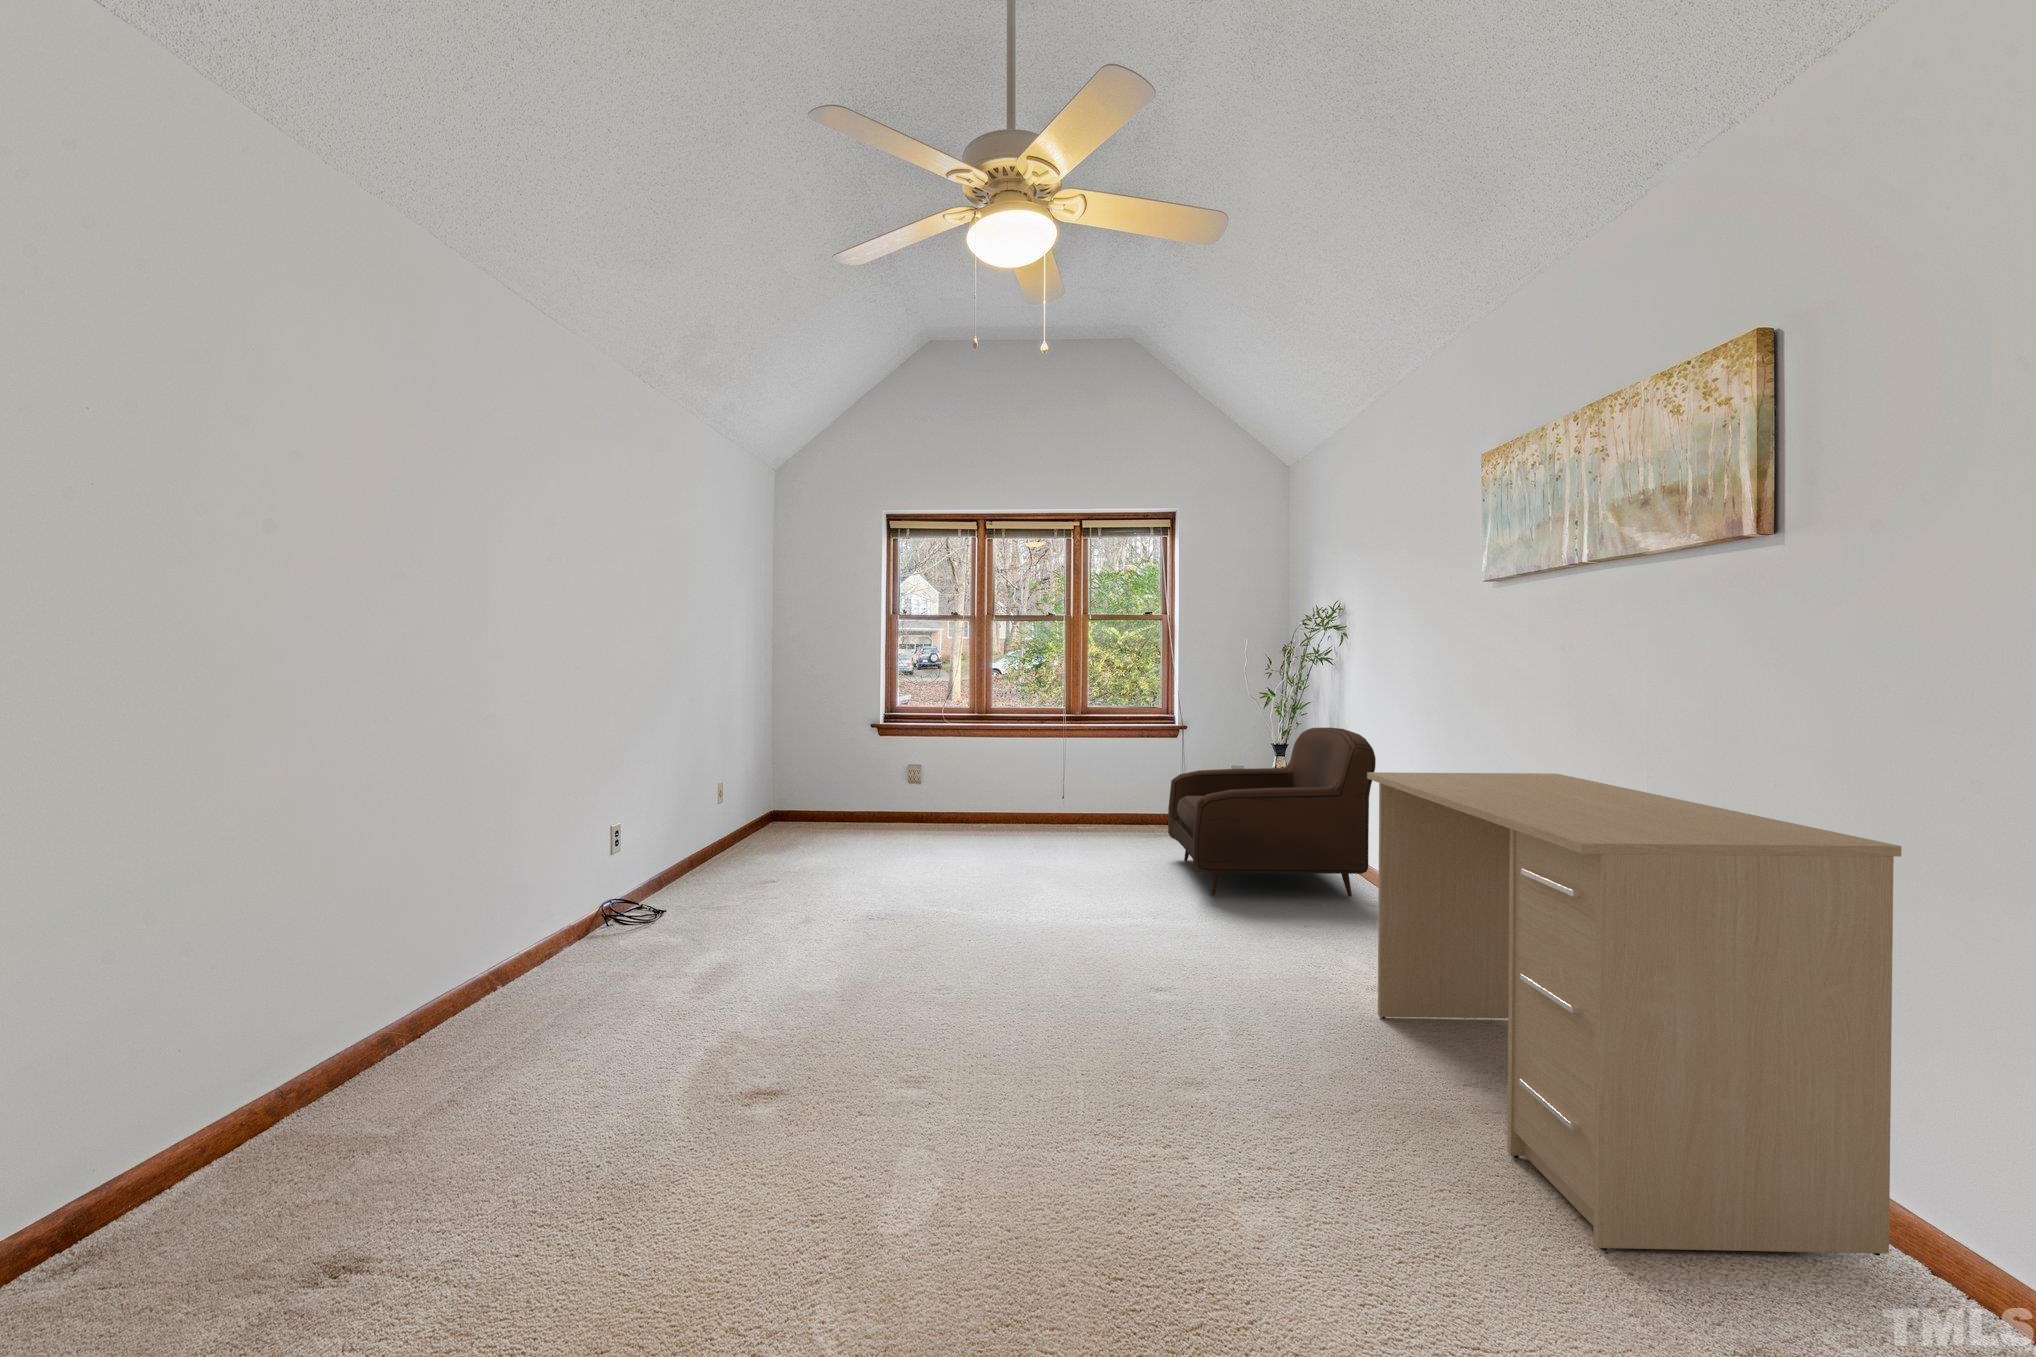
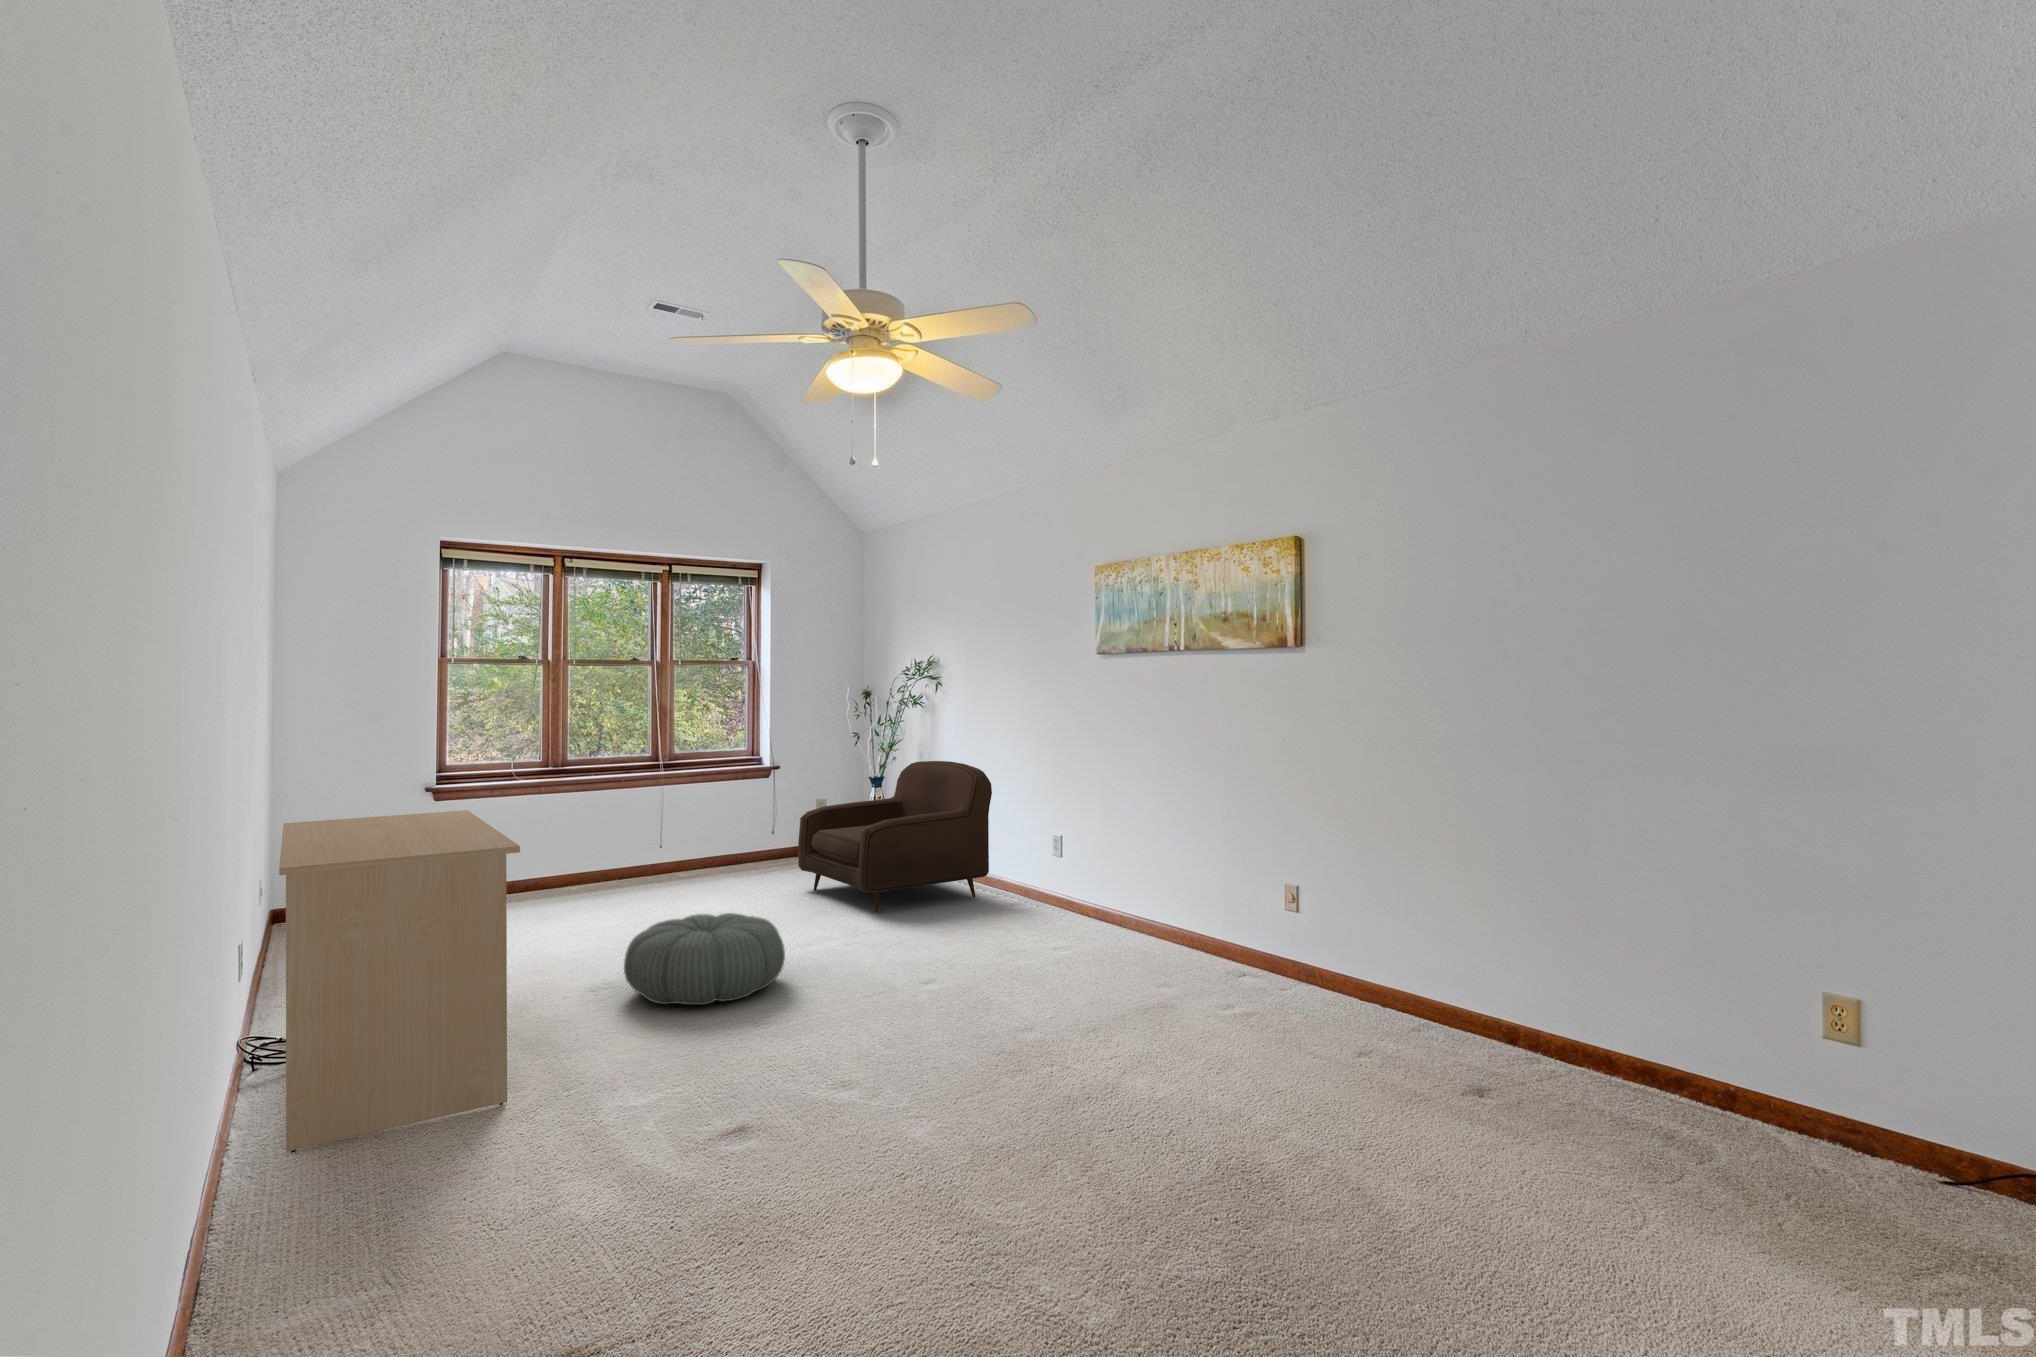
desk: present [1367,772,1902,1256] -> present [279,810,520,1152]
pouf: none [857,866,1020,964] -> present [624,913,785,1005]

